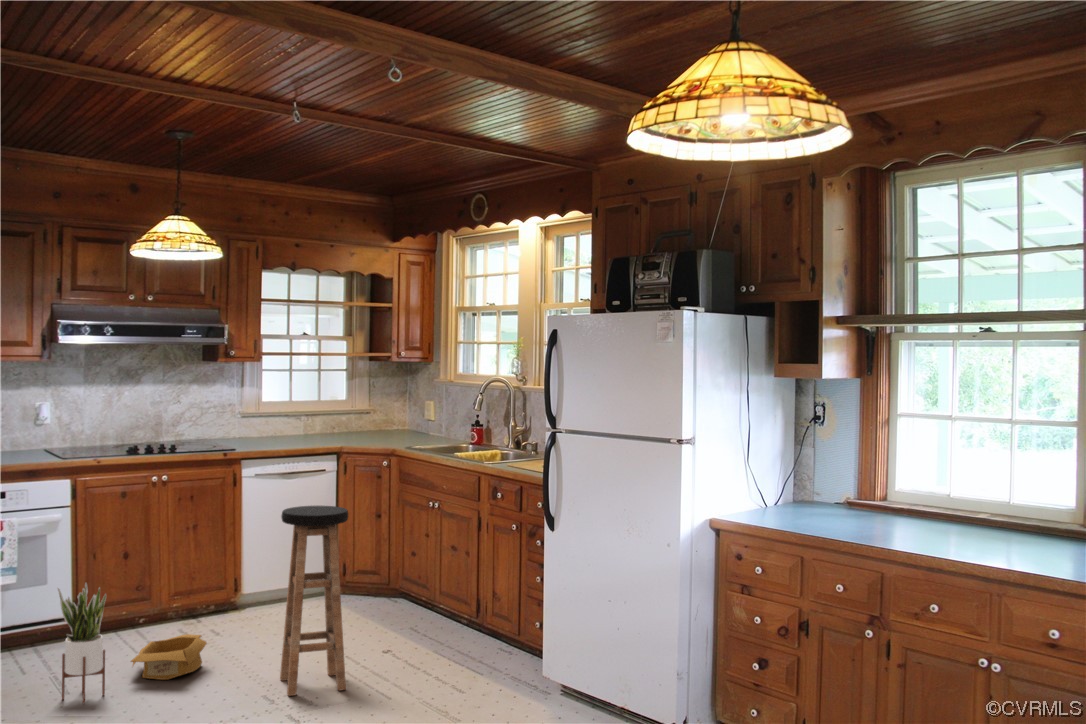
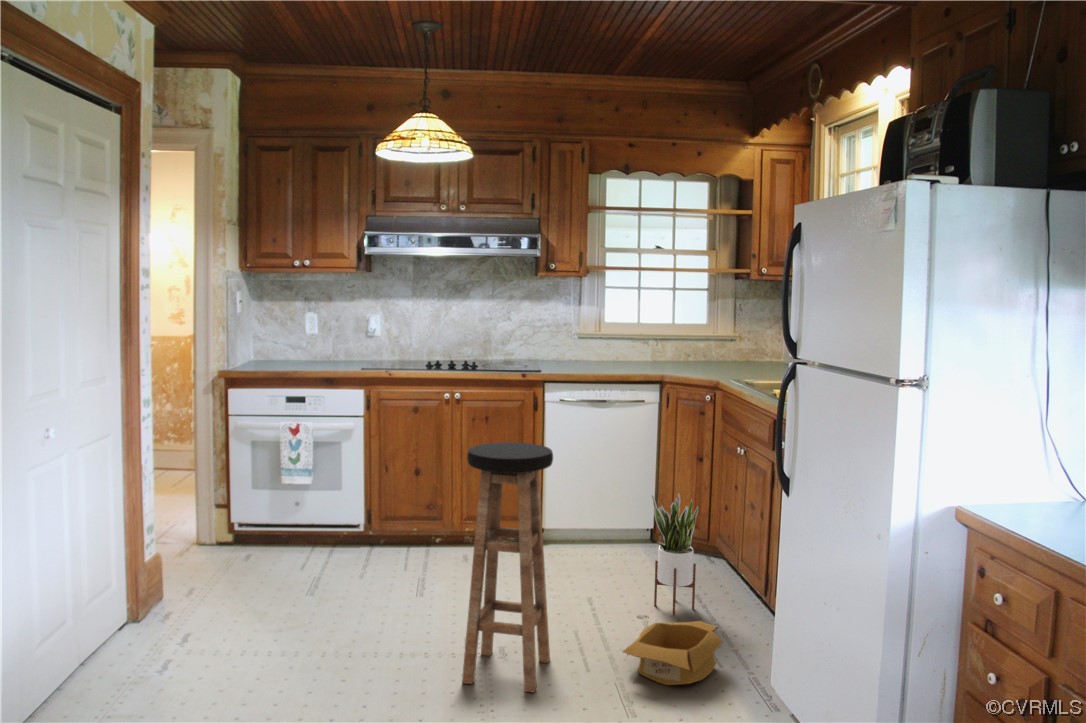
potted plant: present [58,583,106,703] -> present [652,493,698,615]
cardboard box: present [131,634,207,680] -> present [623,621,722,685]

